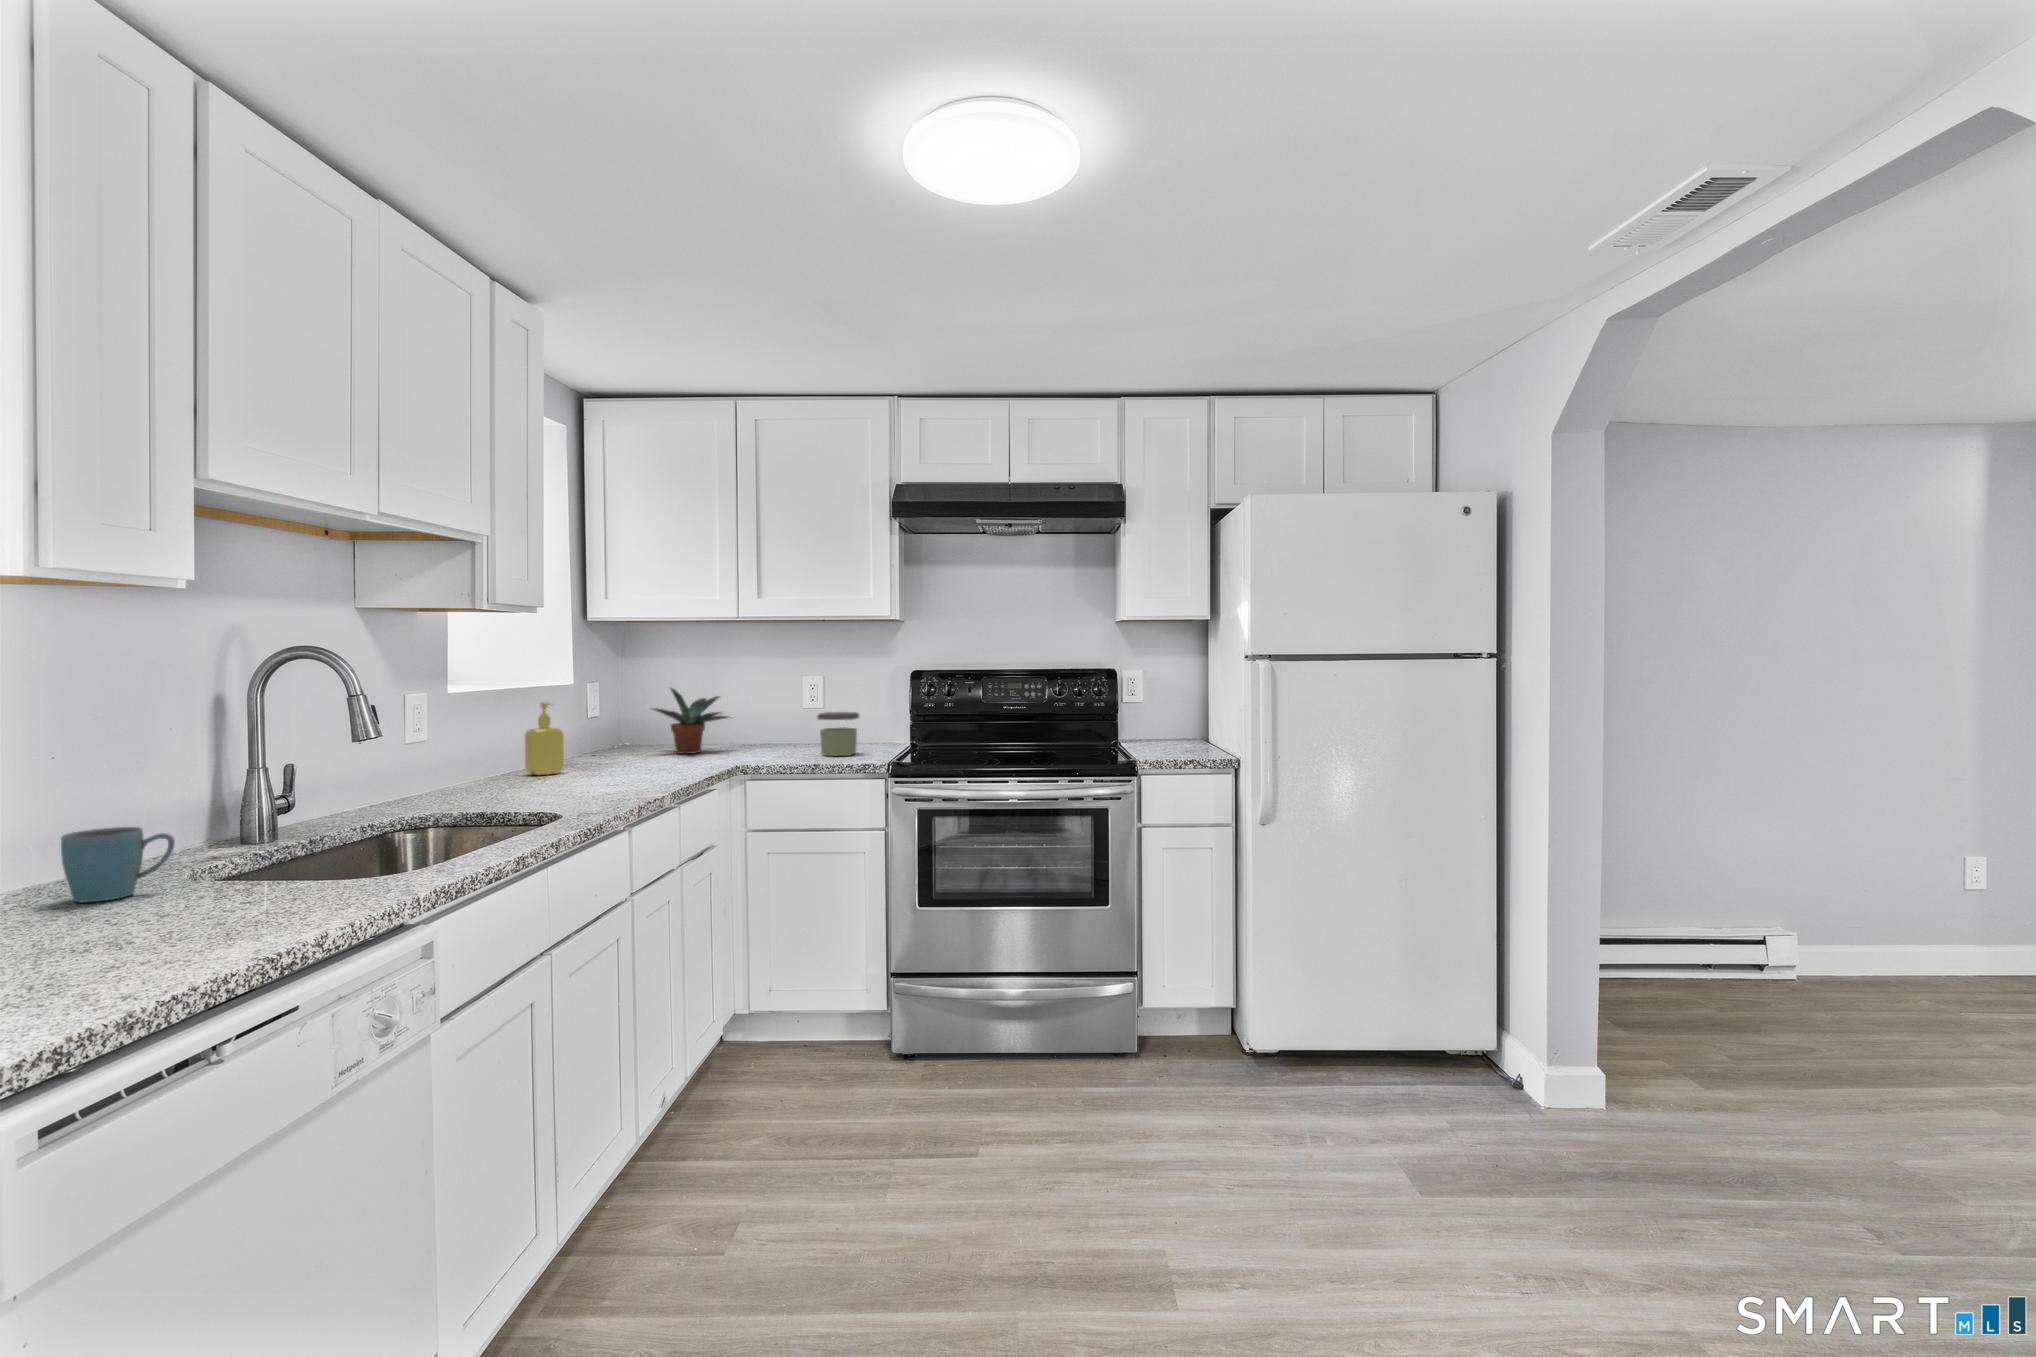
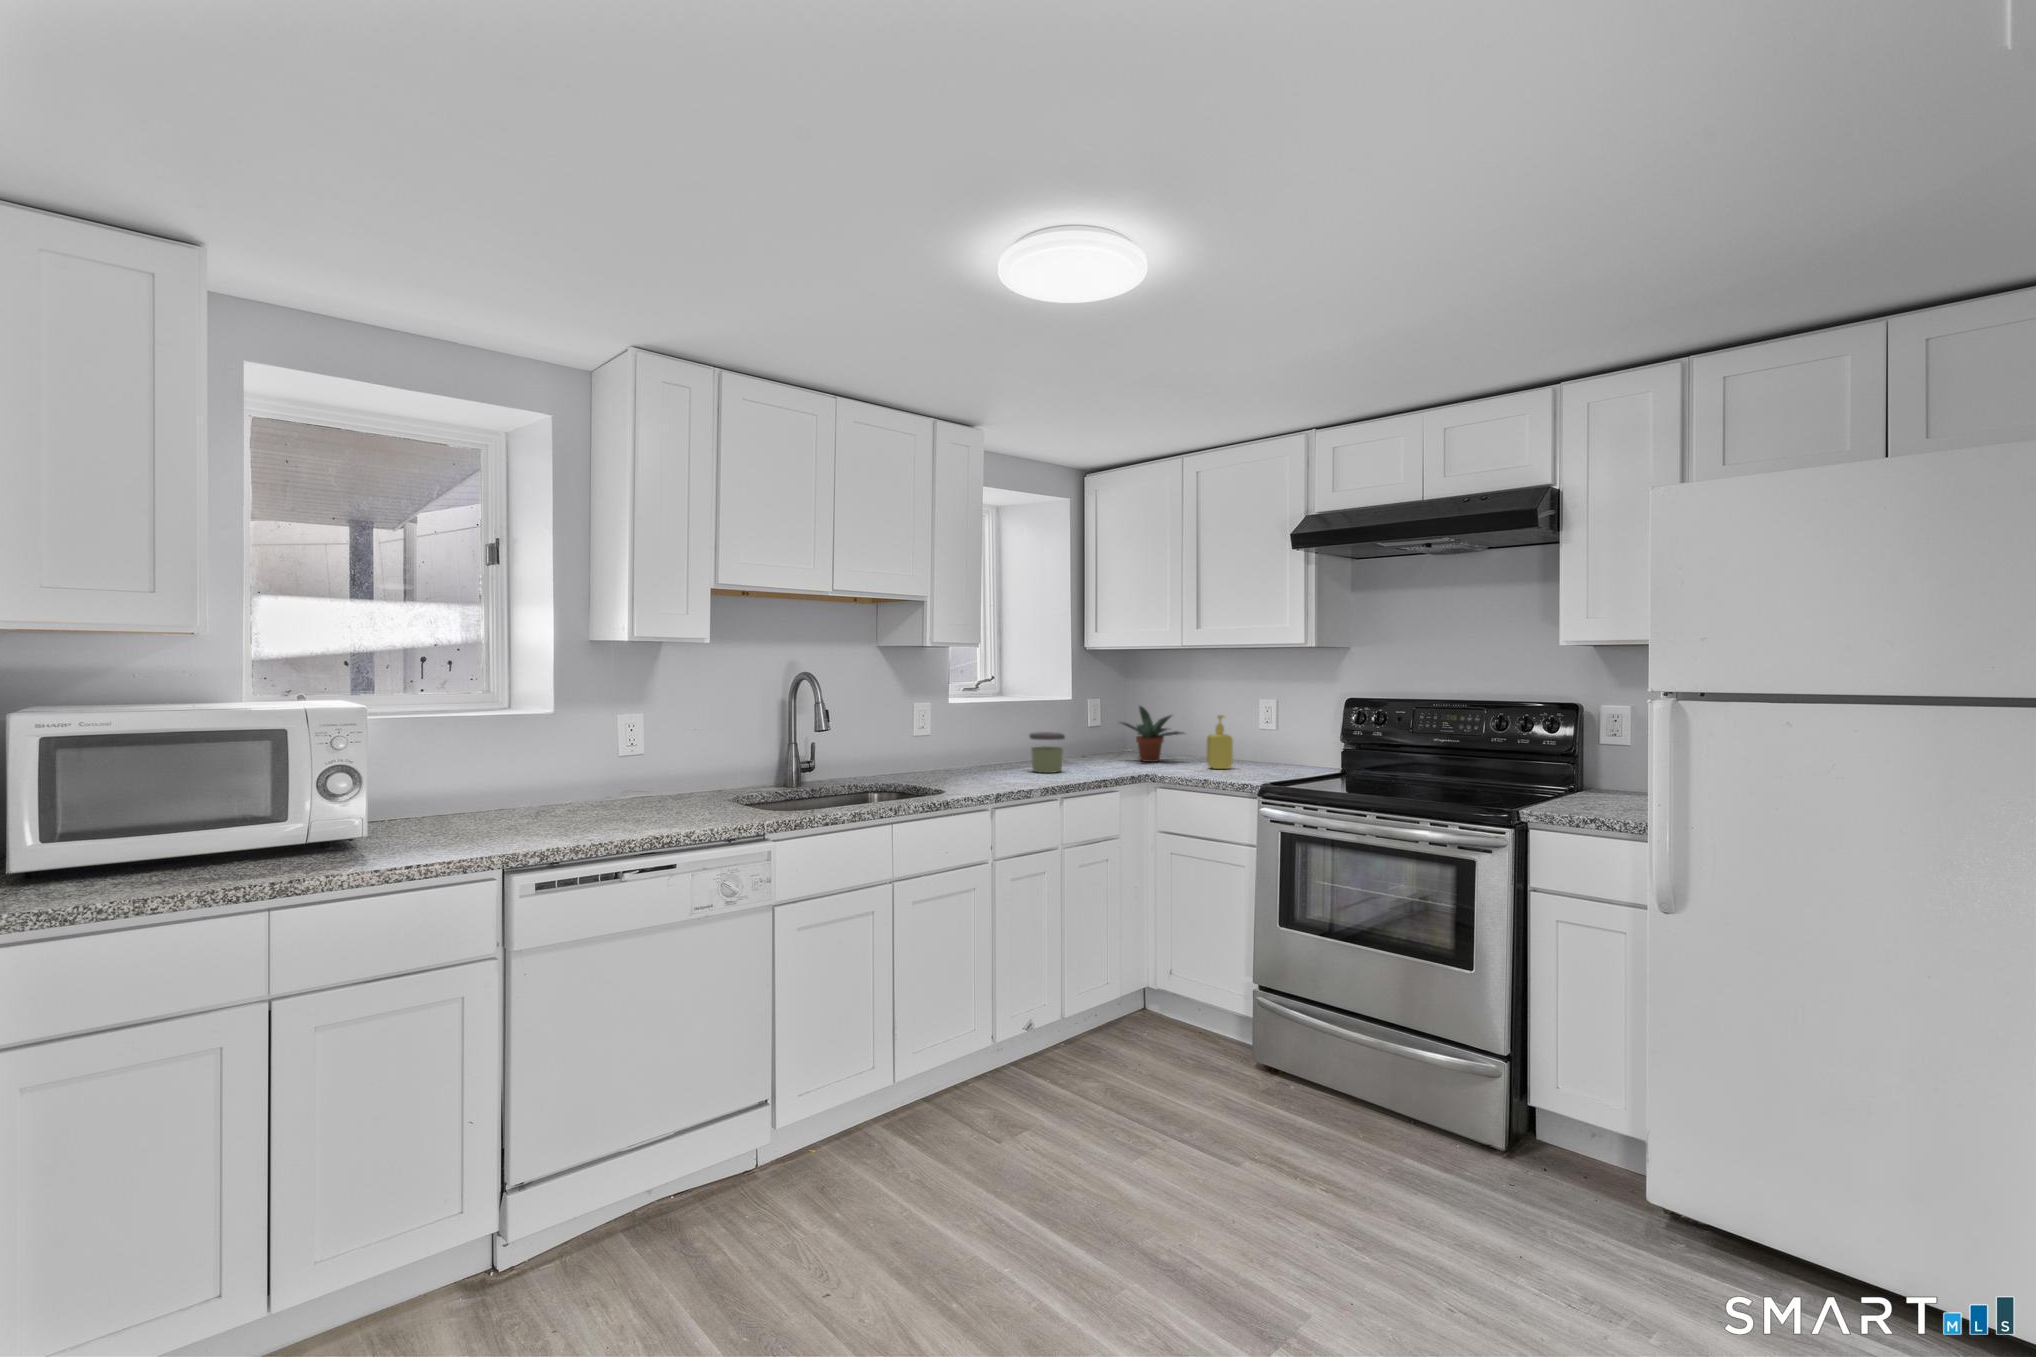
soap dispenser: present [525,702,564,775] -> present [1206,715,1233,769]
jar: present [818,712,859,756] -> present [1029,732,1065,773]
mug: present [61,827,175,902] -> none [667,768,708,804]

